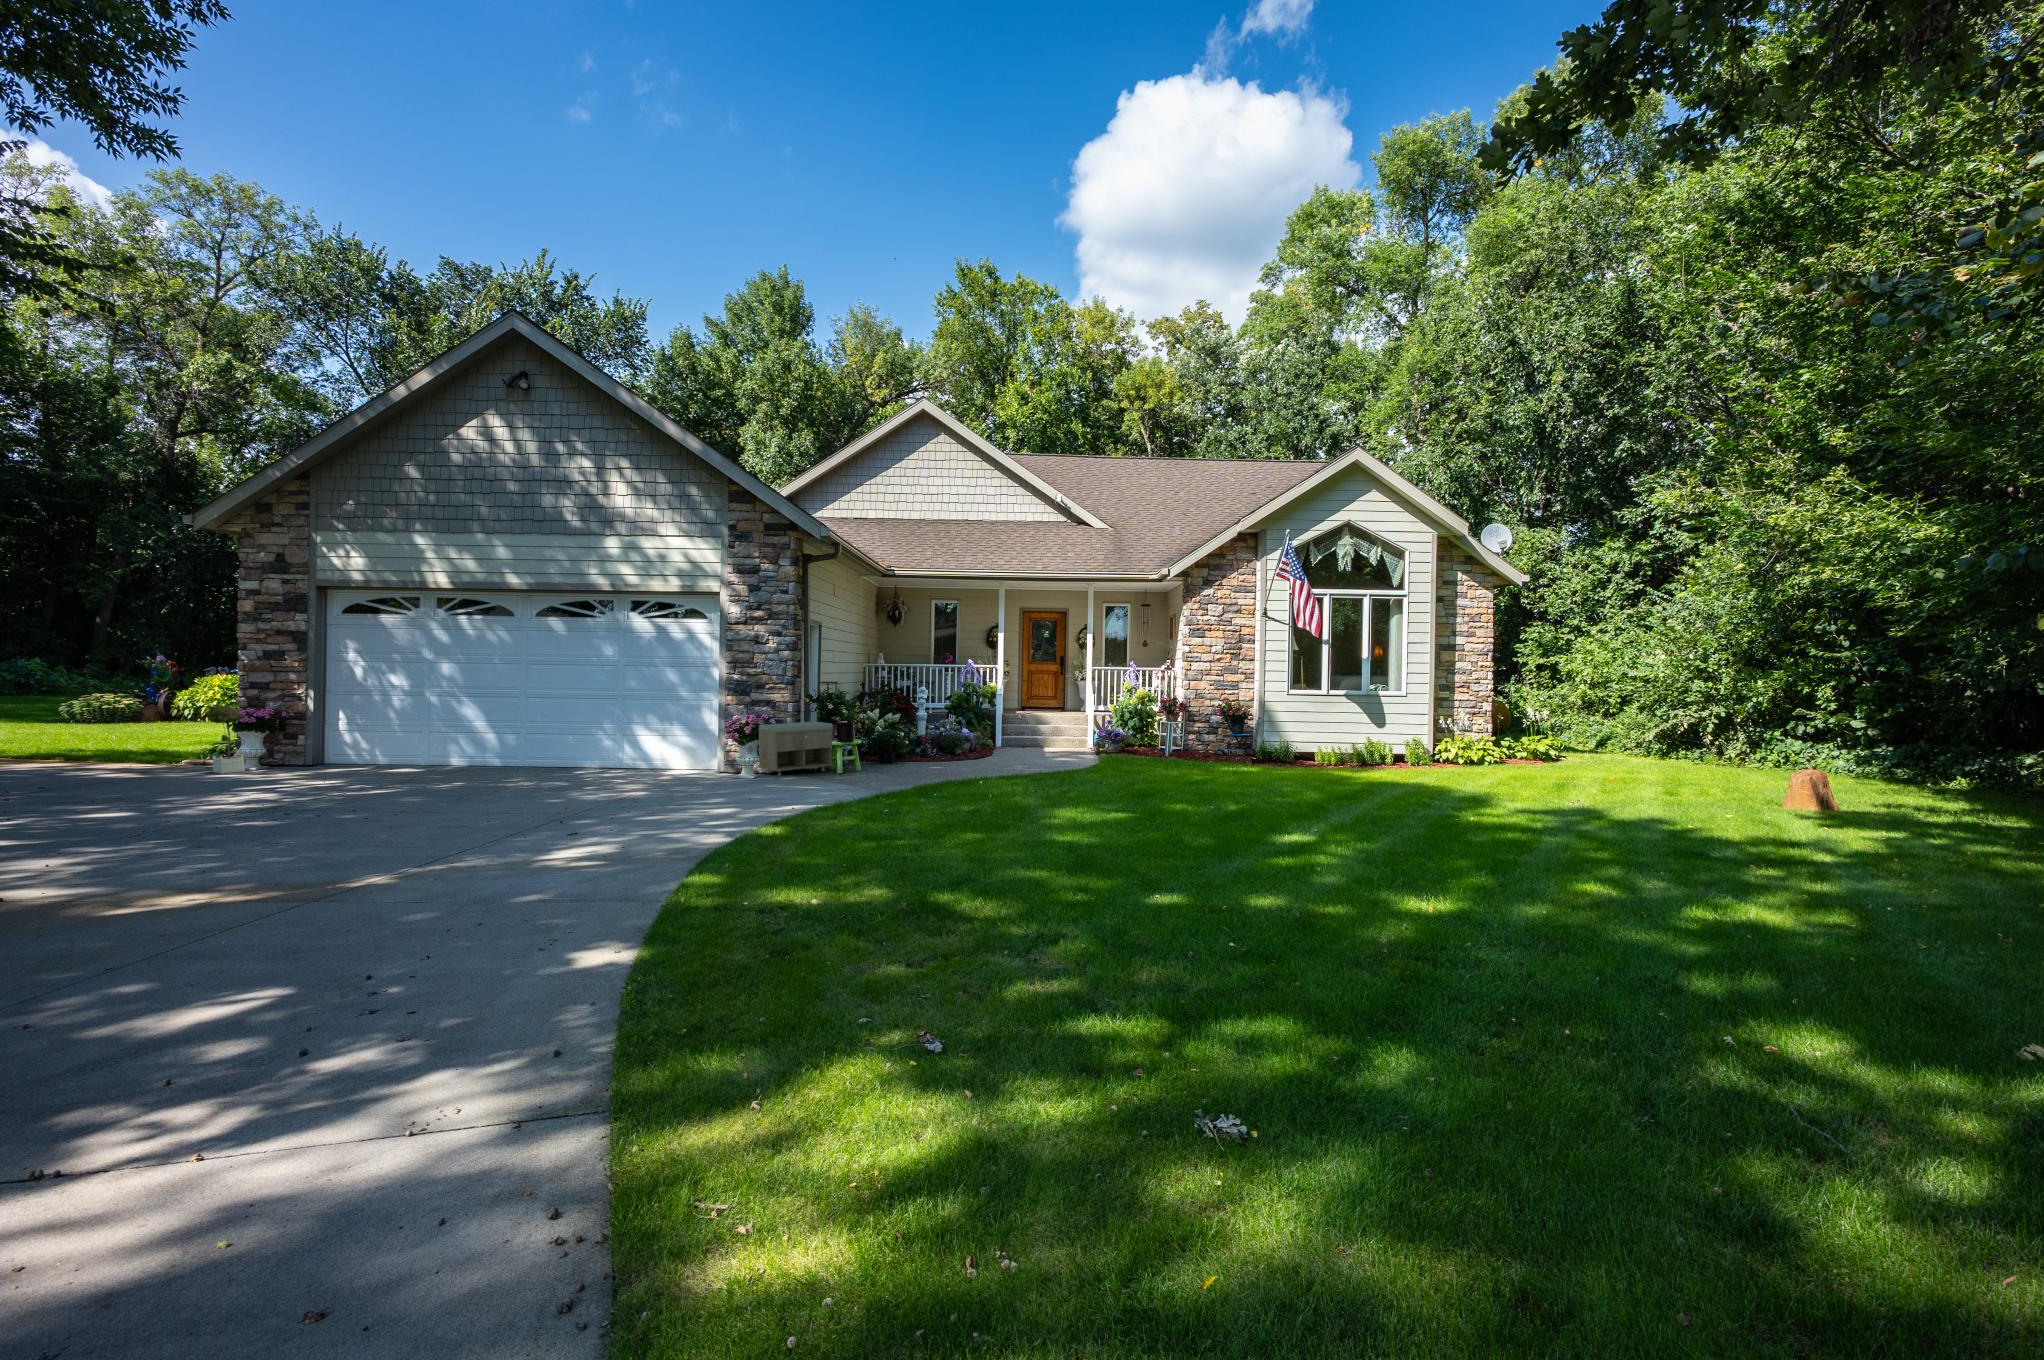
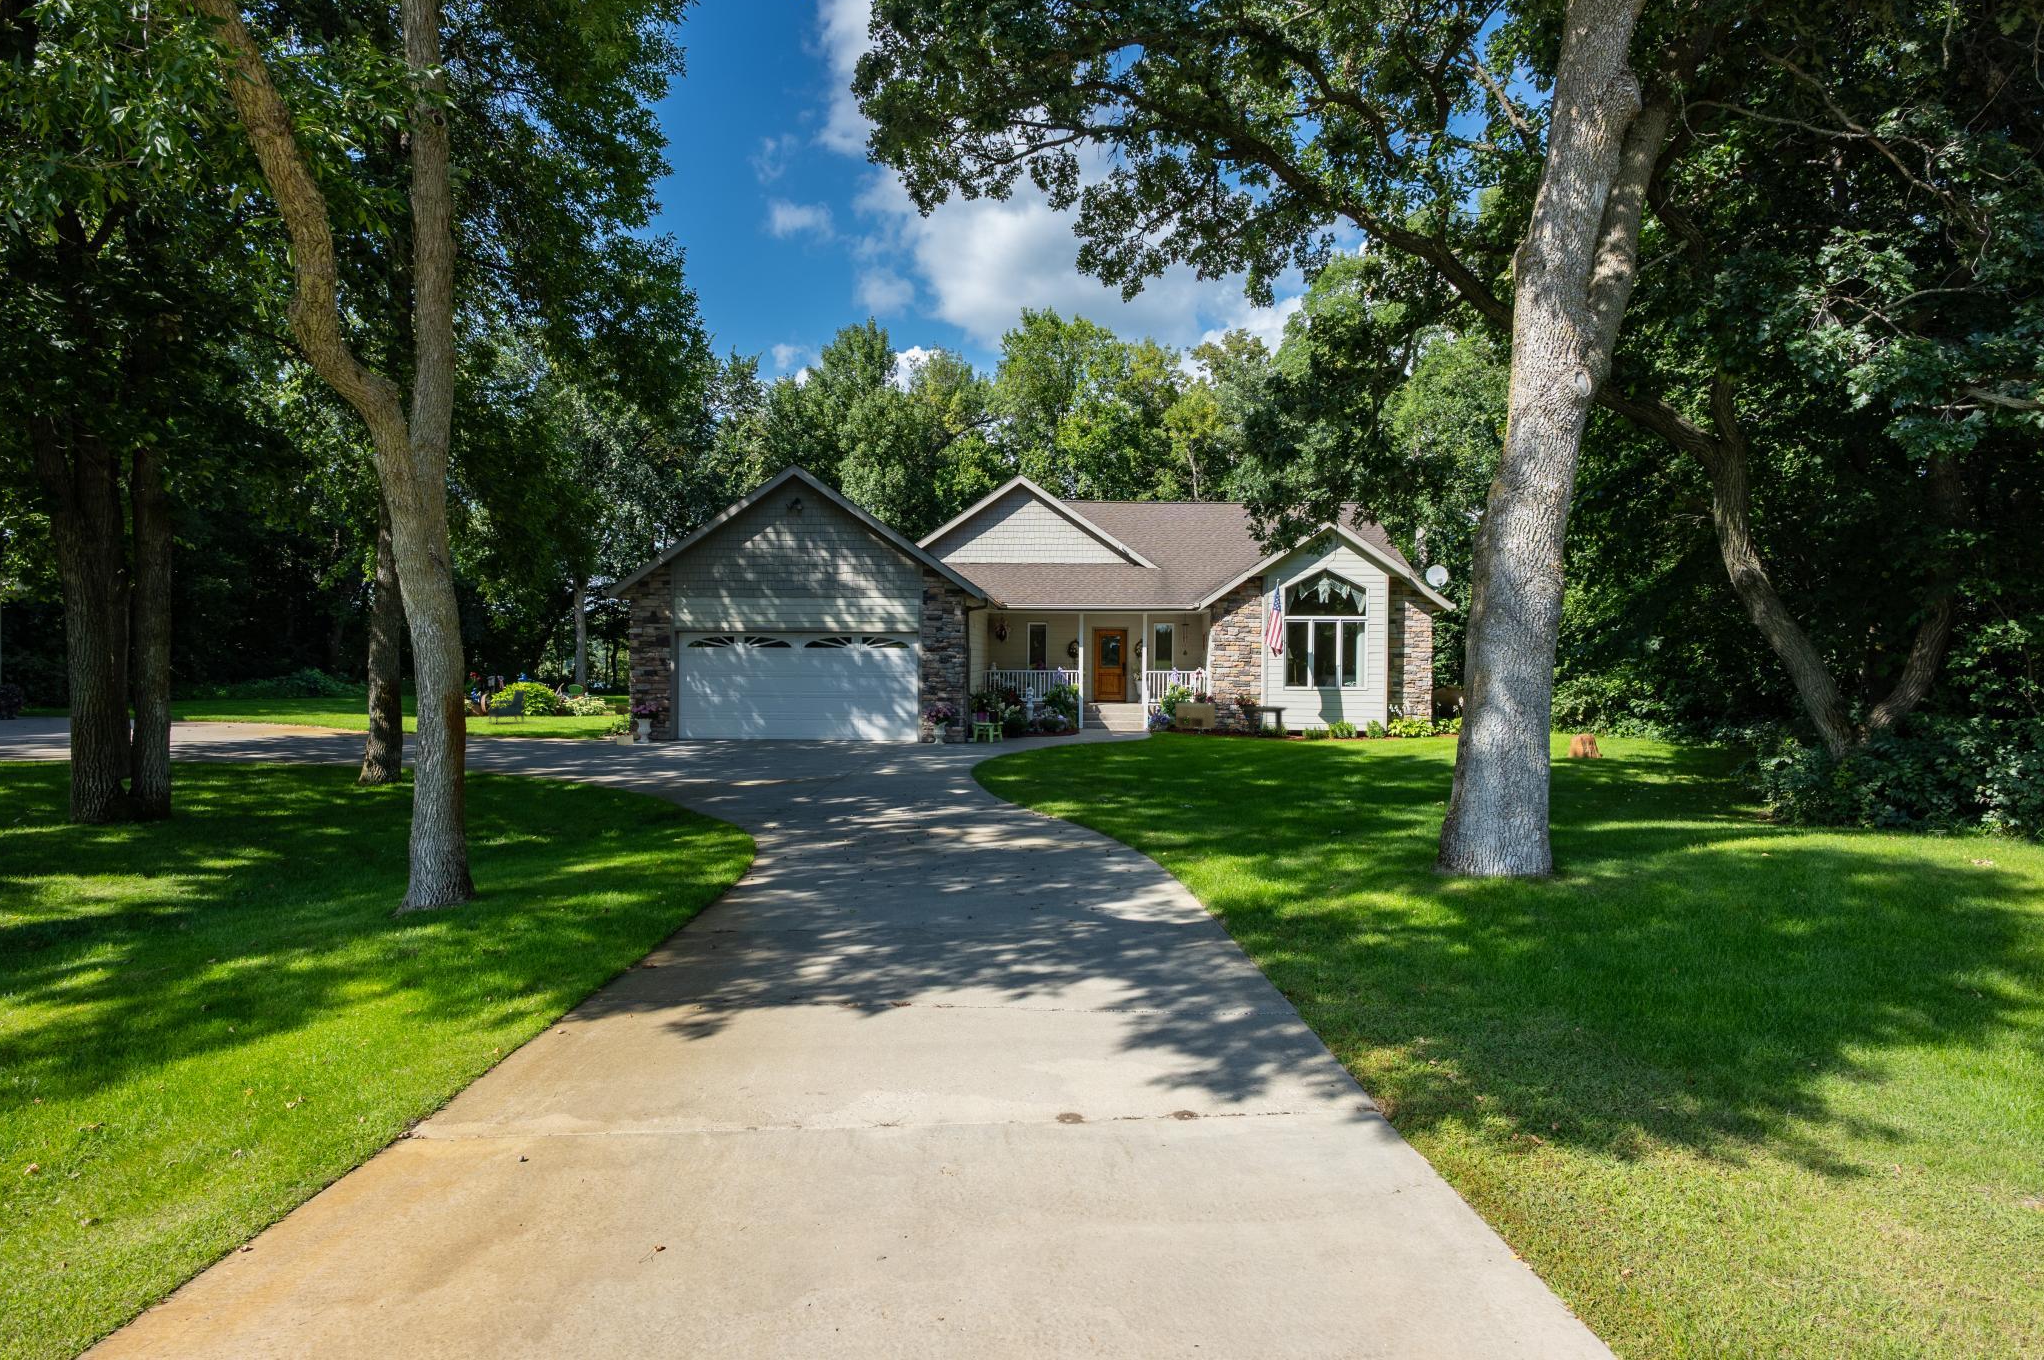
chair: none [152,683,214,733] -> present [489,690,527,725]
round table: none [1231,717,1298,760] -> present [1244,706,1286,735]
storage bench: present [759,722,833,775] -> present [1175,703,1215,729]

